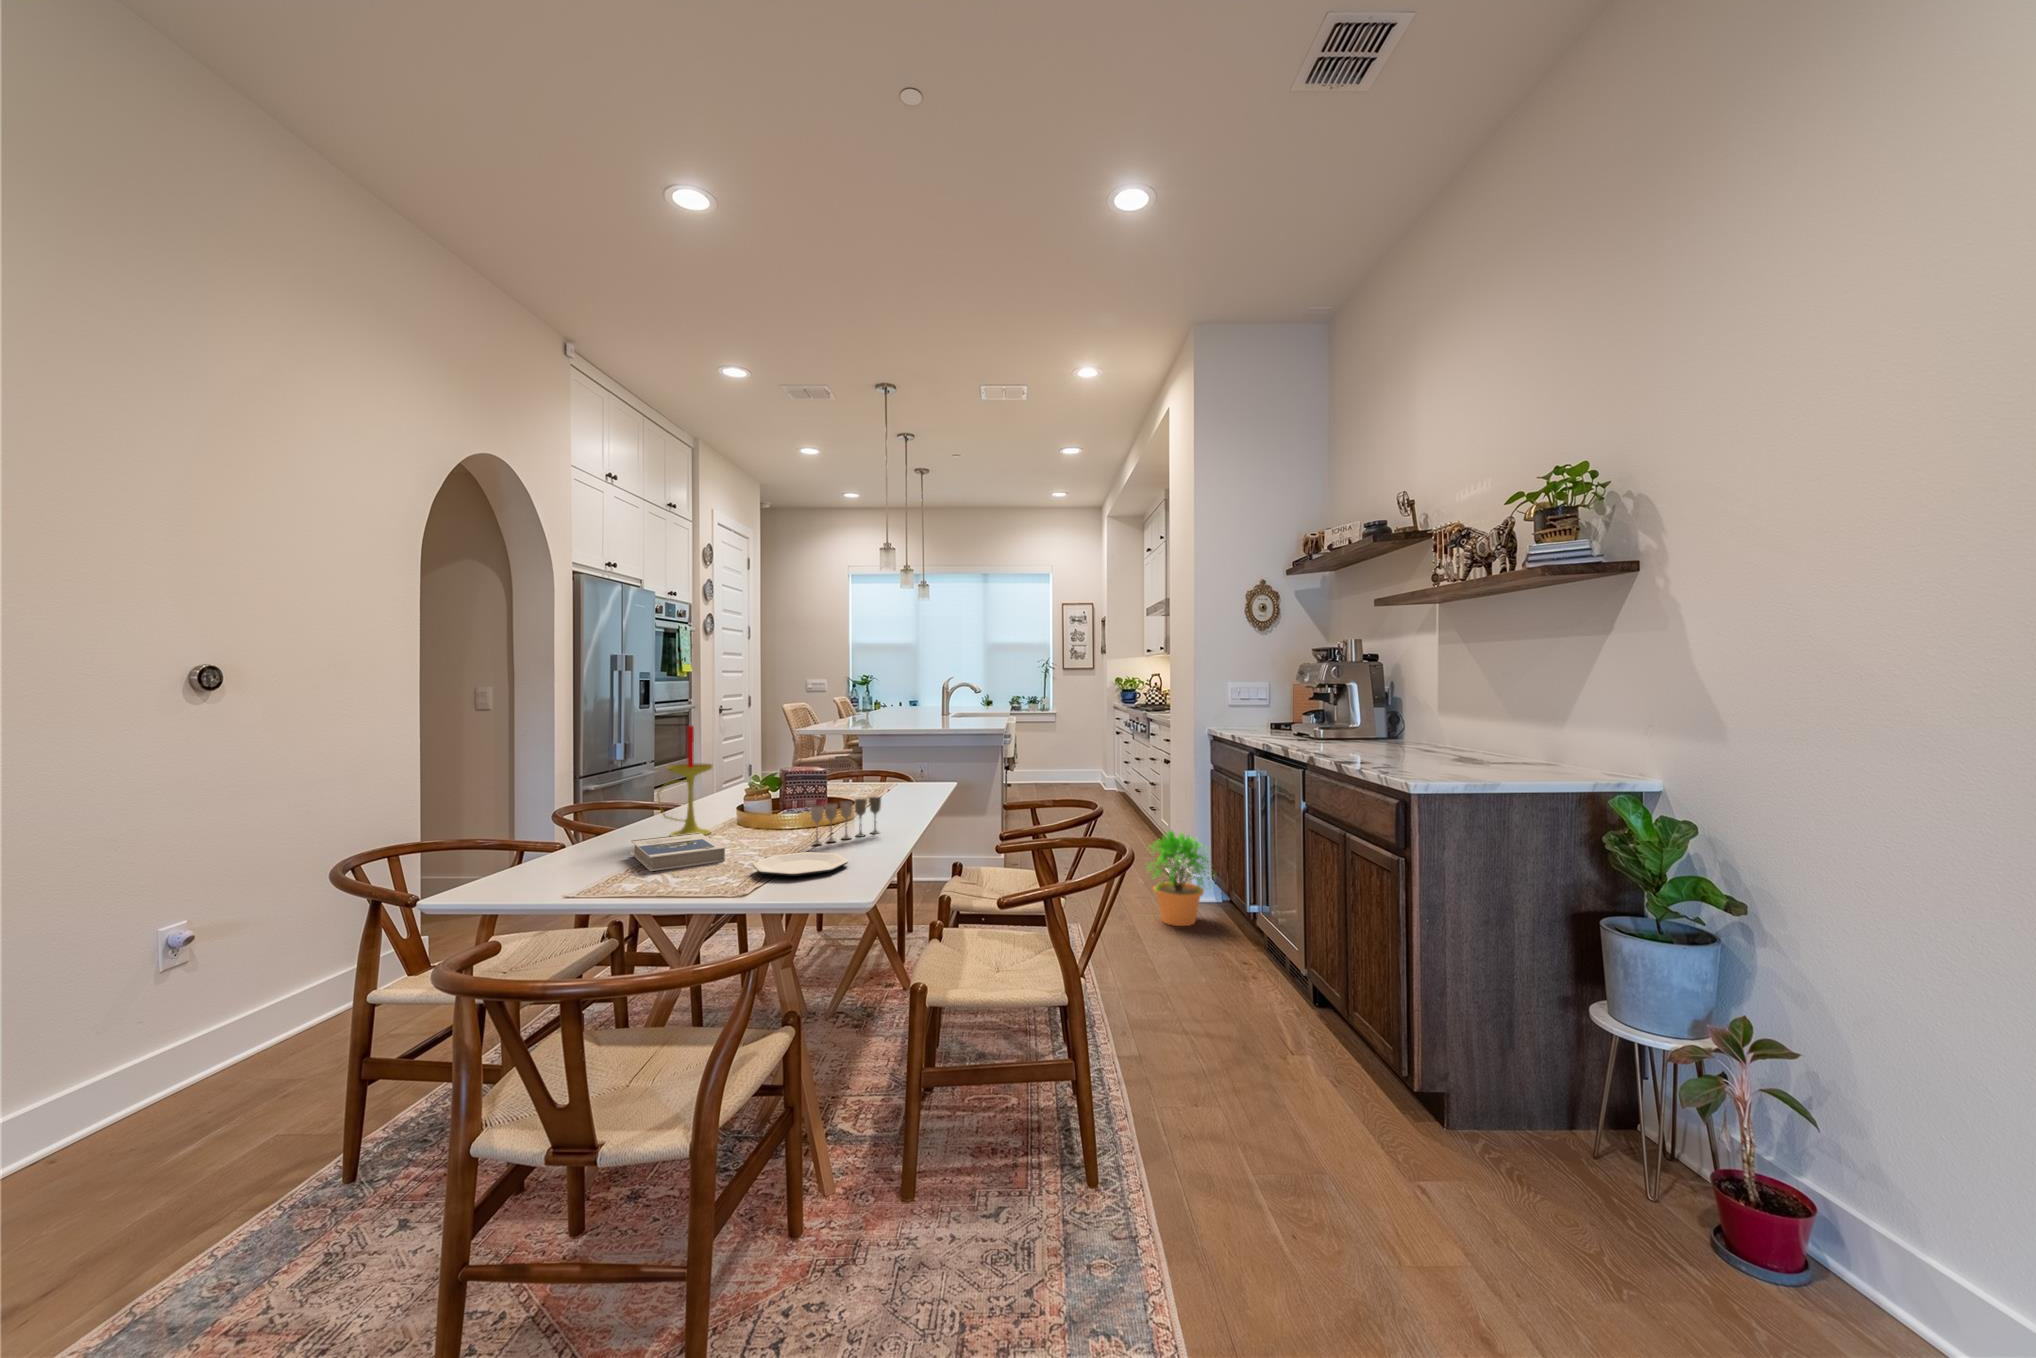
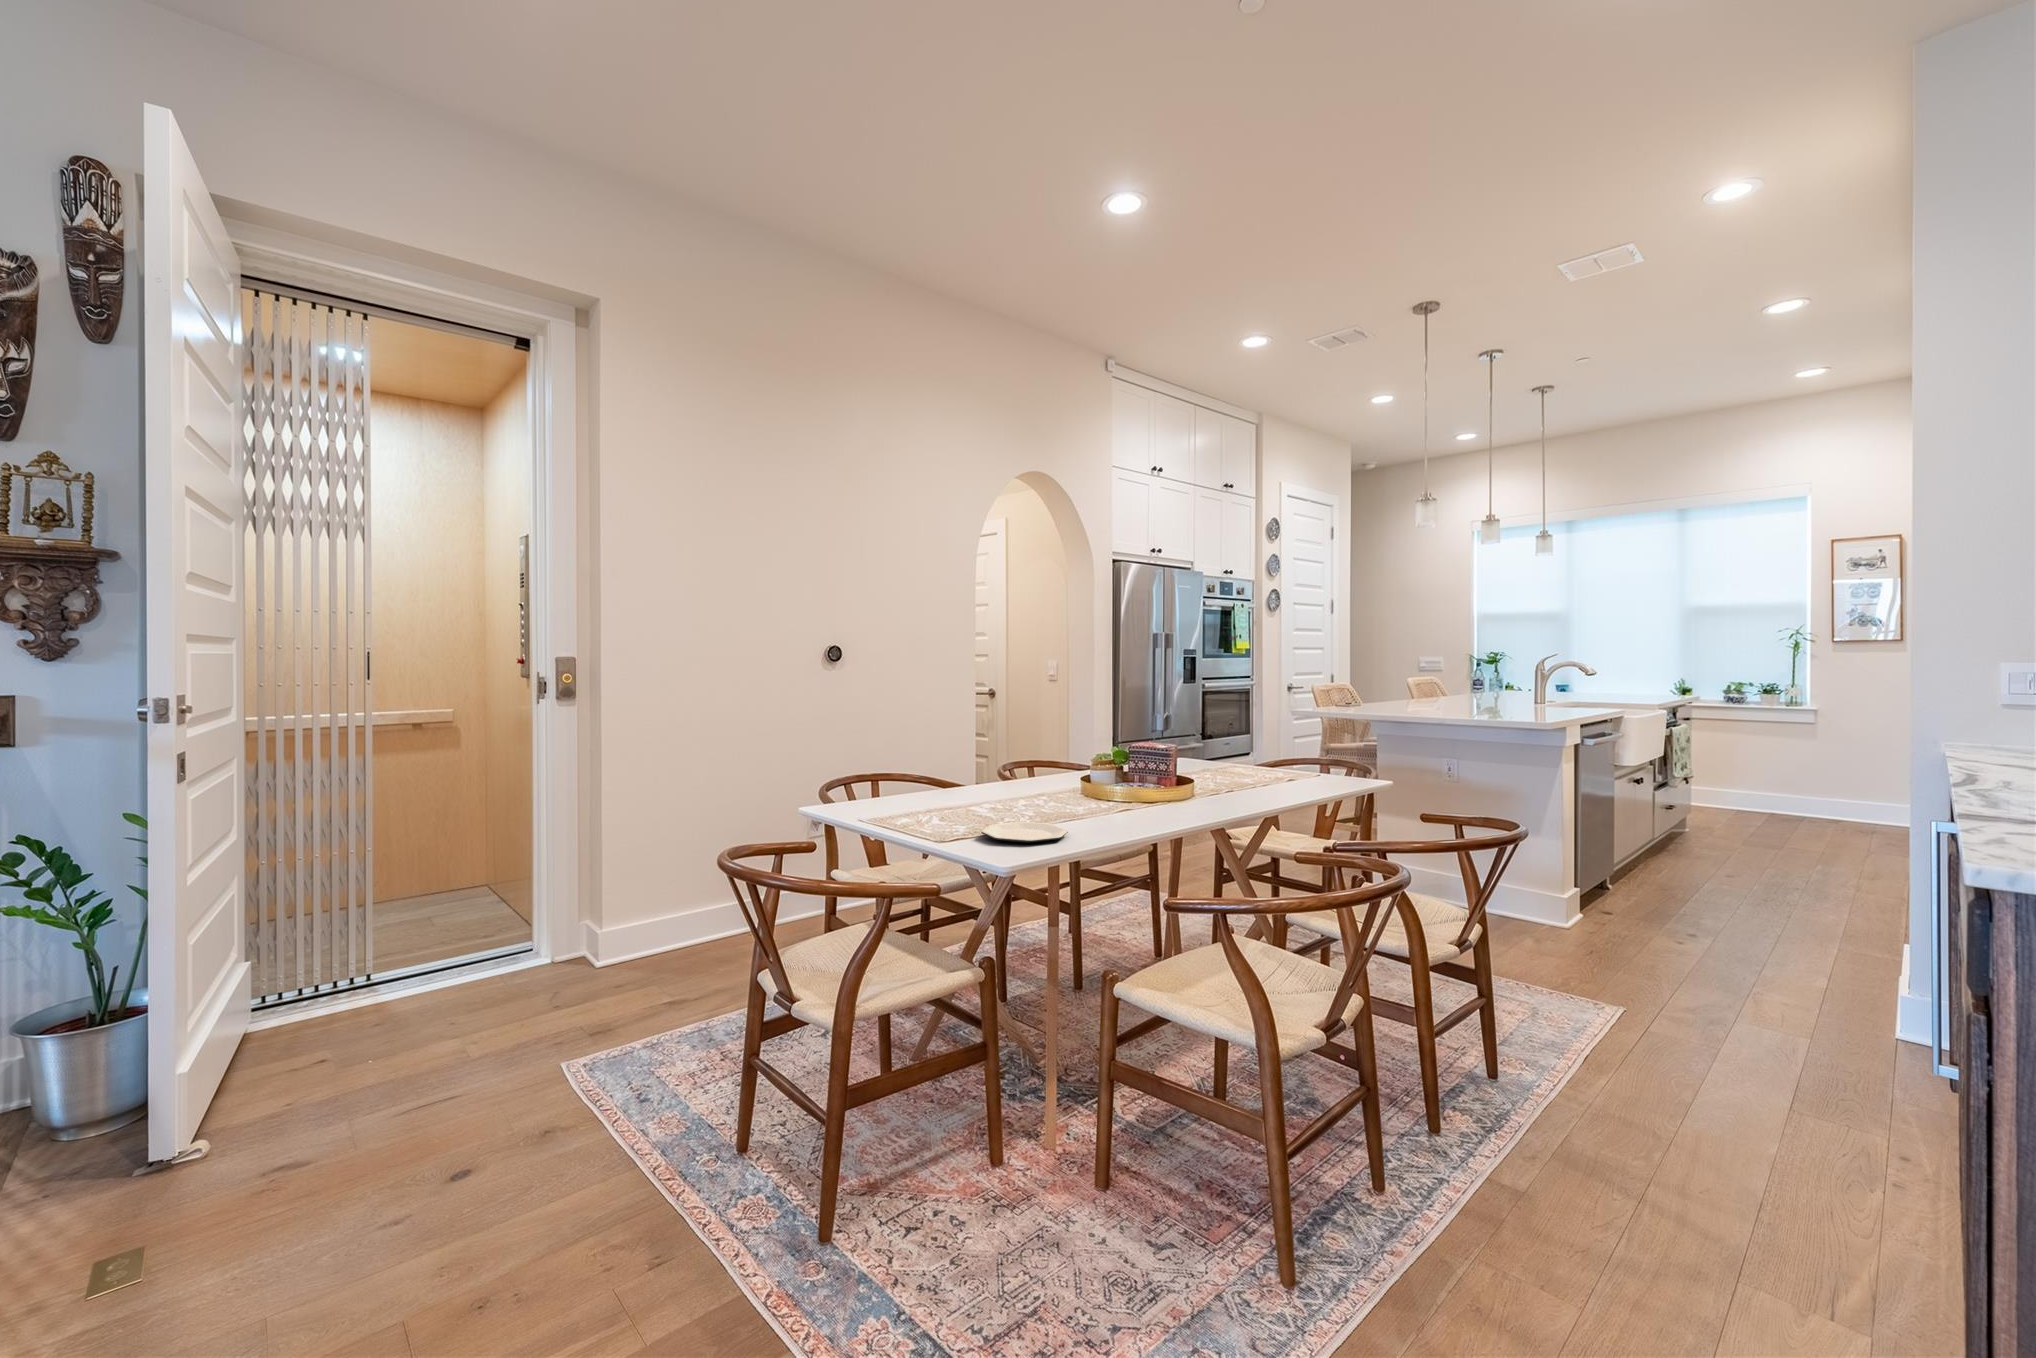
candle: present [657,726,713,836] -> none [1009,696,1059,799]
wine glass: present [810,797,881,844] -> none [1085,782,1168,821]
potted plant: present [1147,831,1213,926] -> none [1749,907,1907,1071]
hardback book: present [631,833,725,871] -> none [943,793,1019,821]

